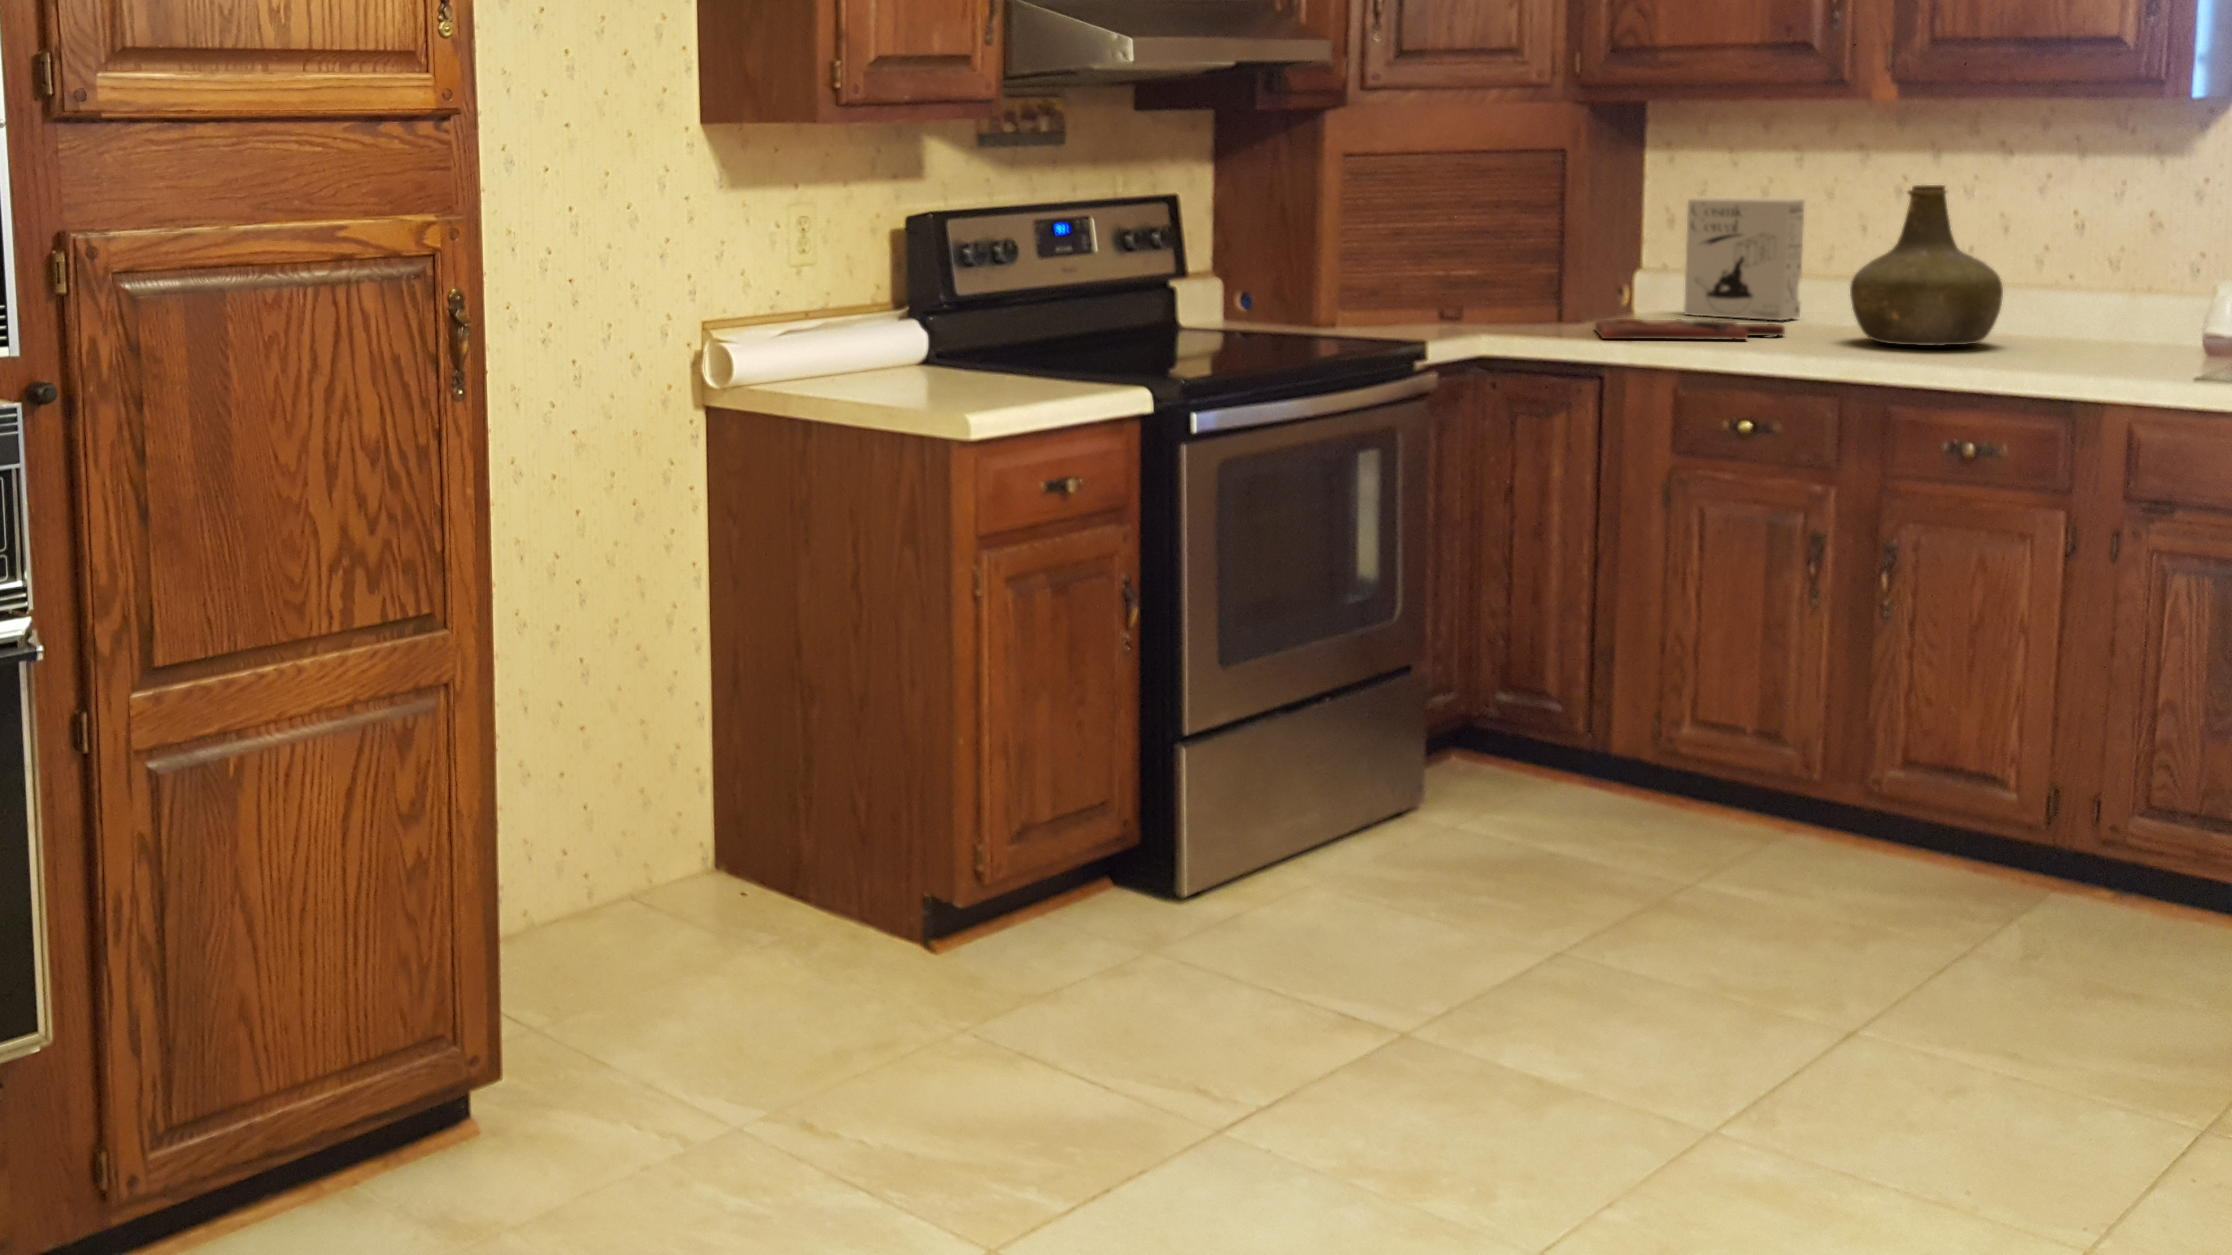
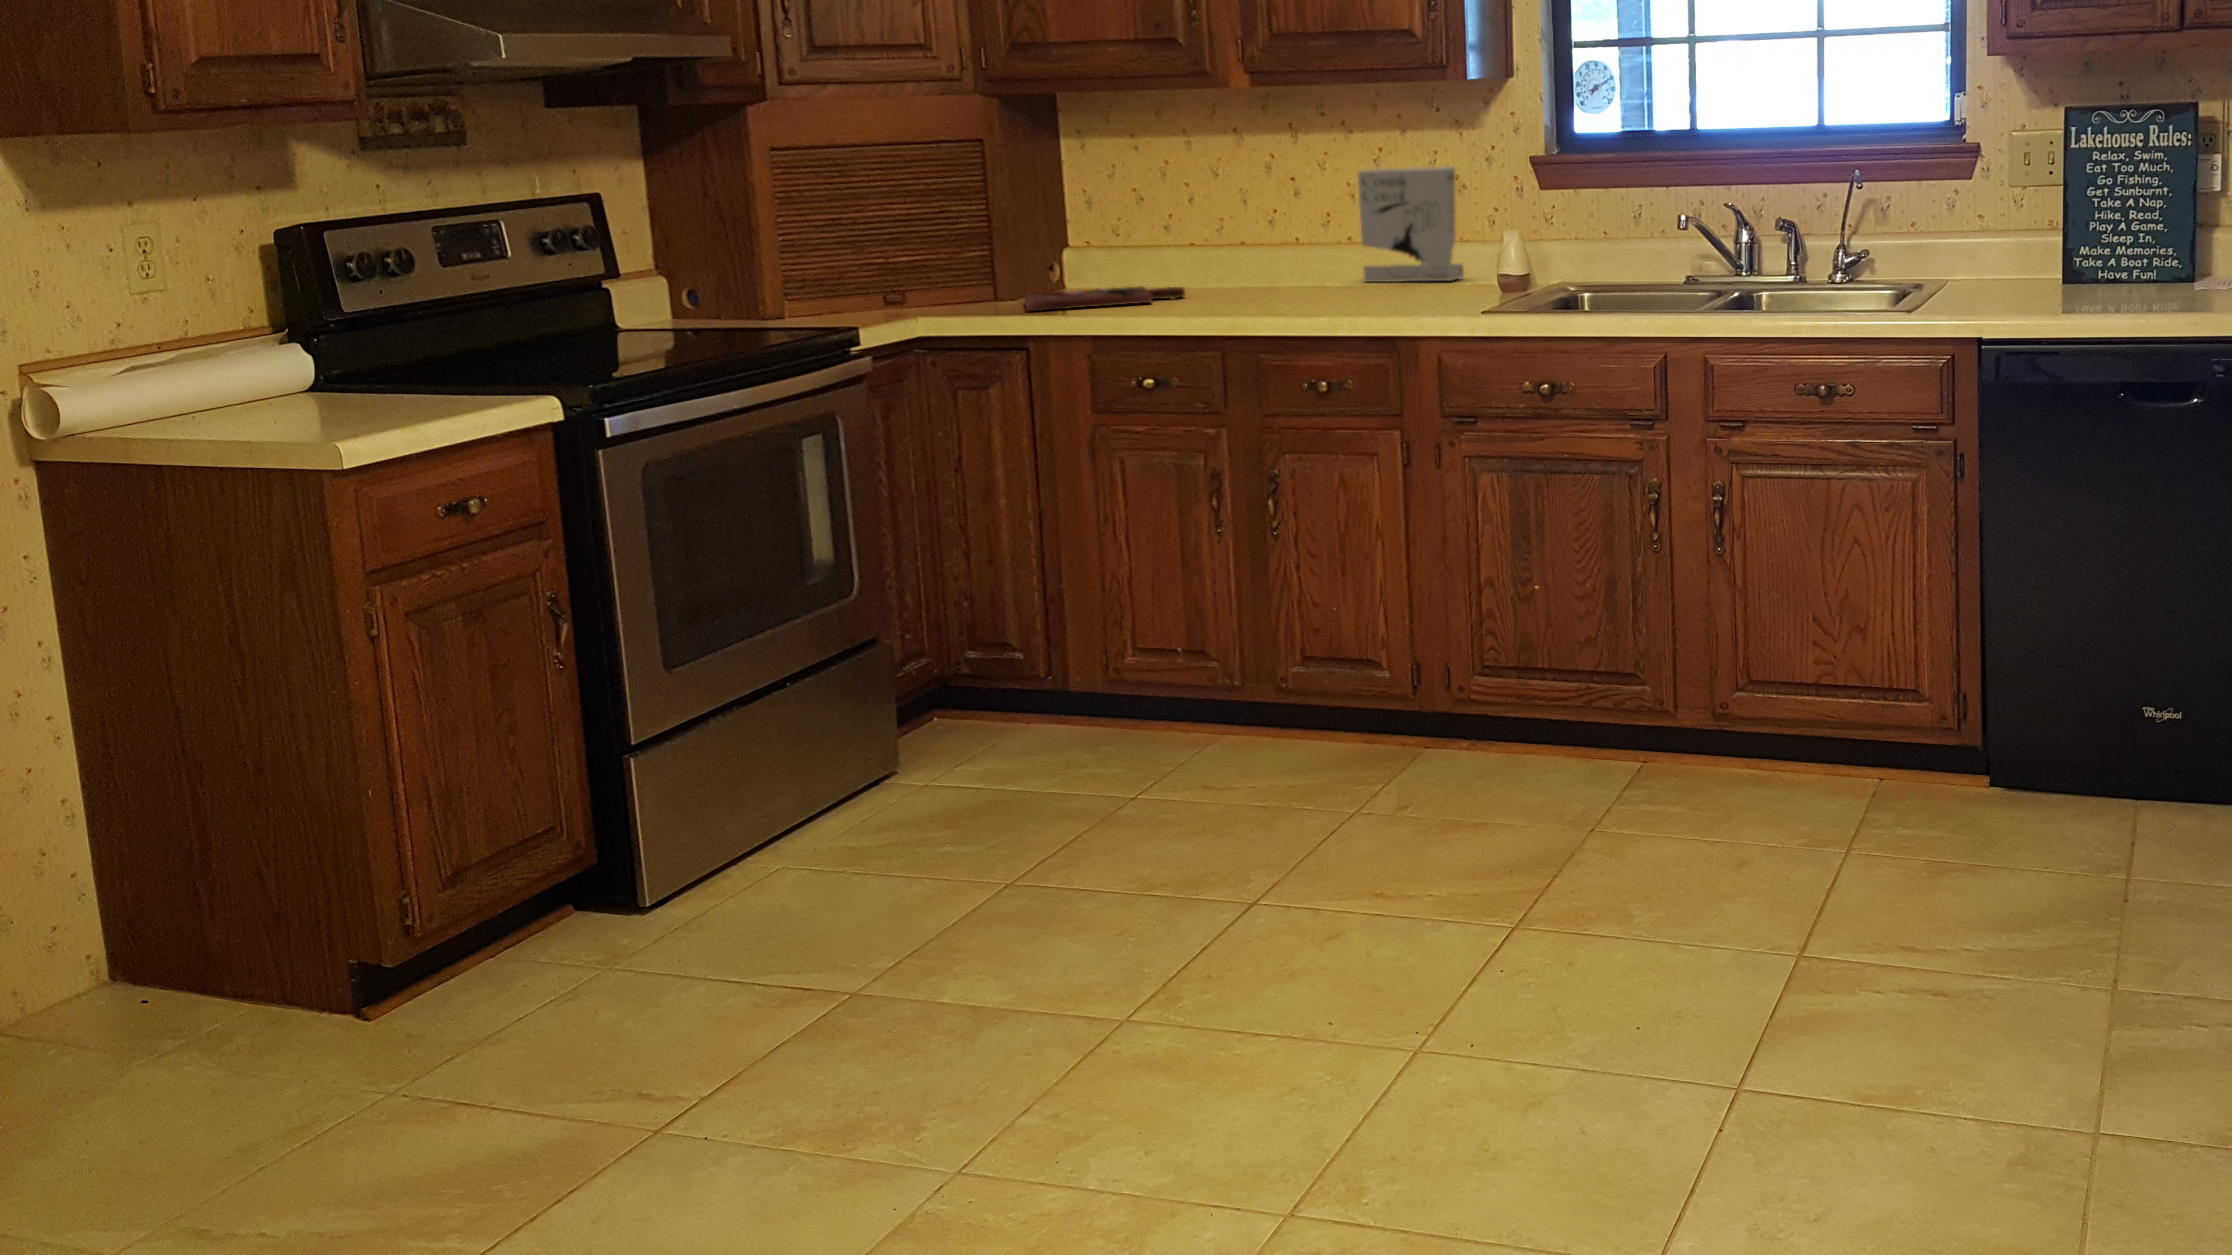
bottle: present [1850,185,2003,346] -> none [1232,156,1350,297]
cereal box: present [1684,197,1805,320] -> present [1358,166,1464,282]

